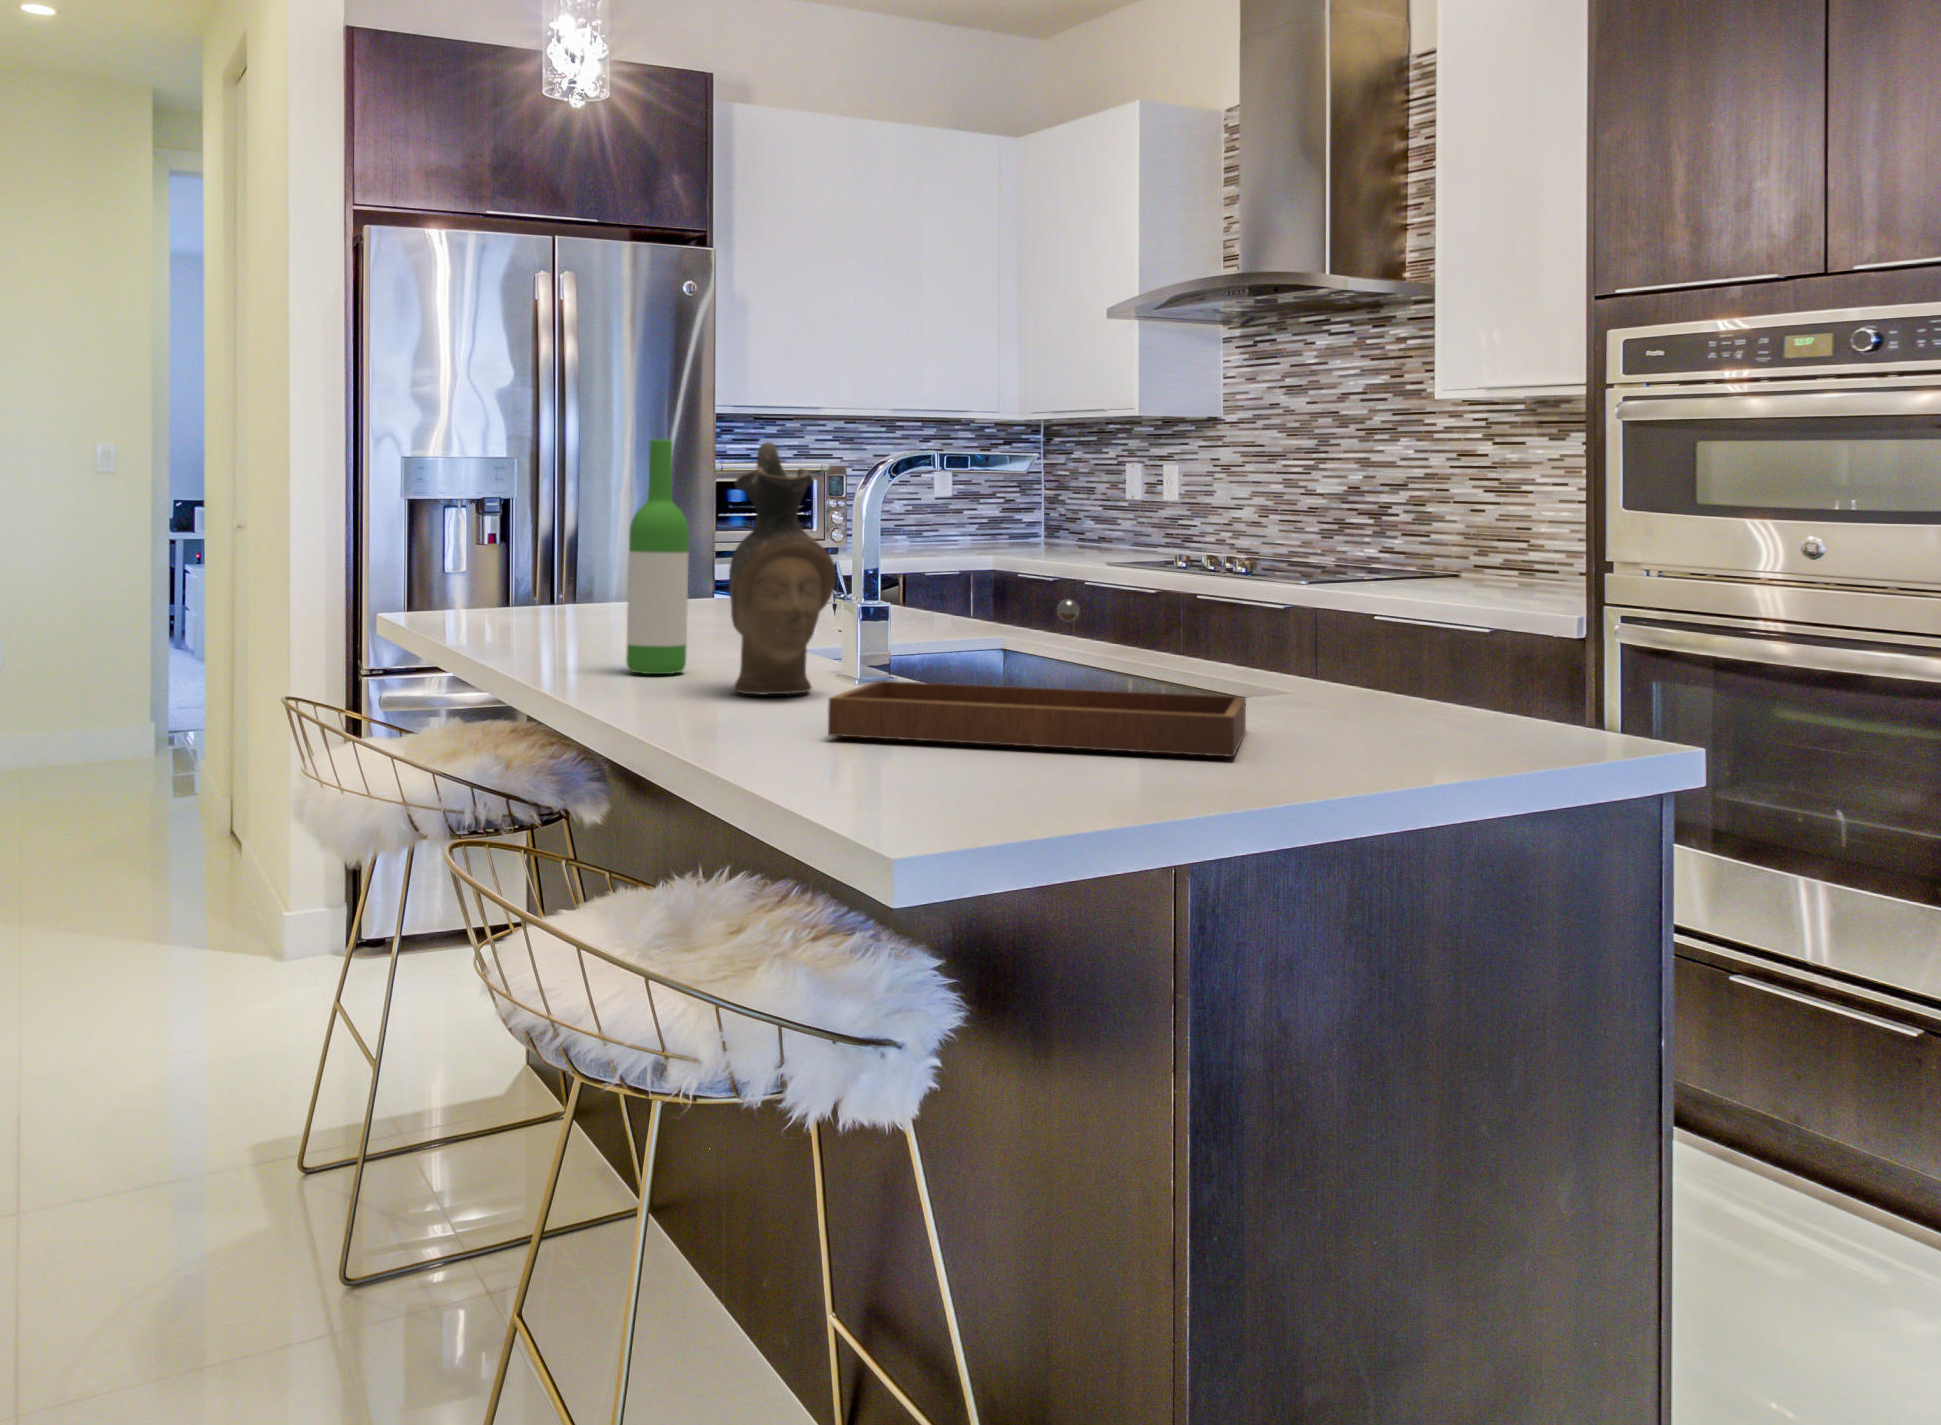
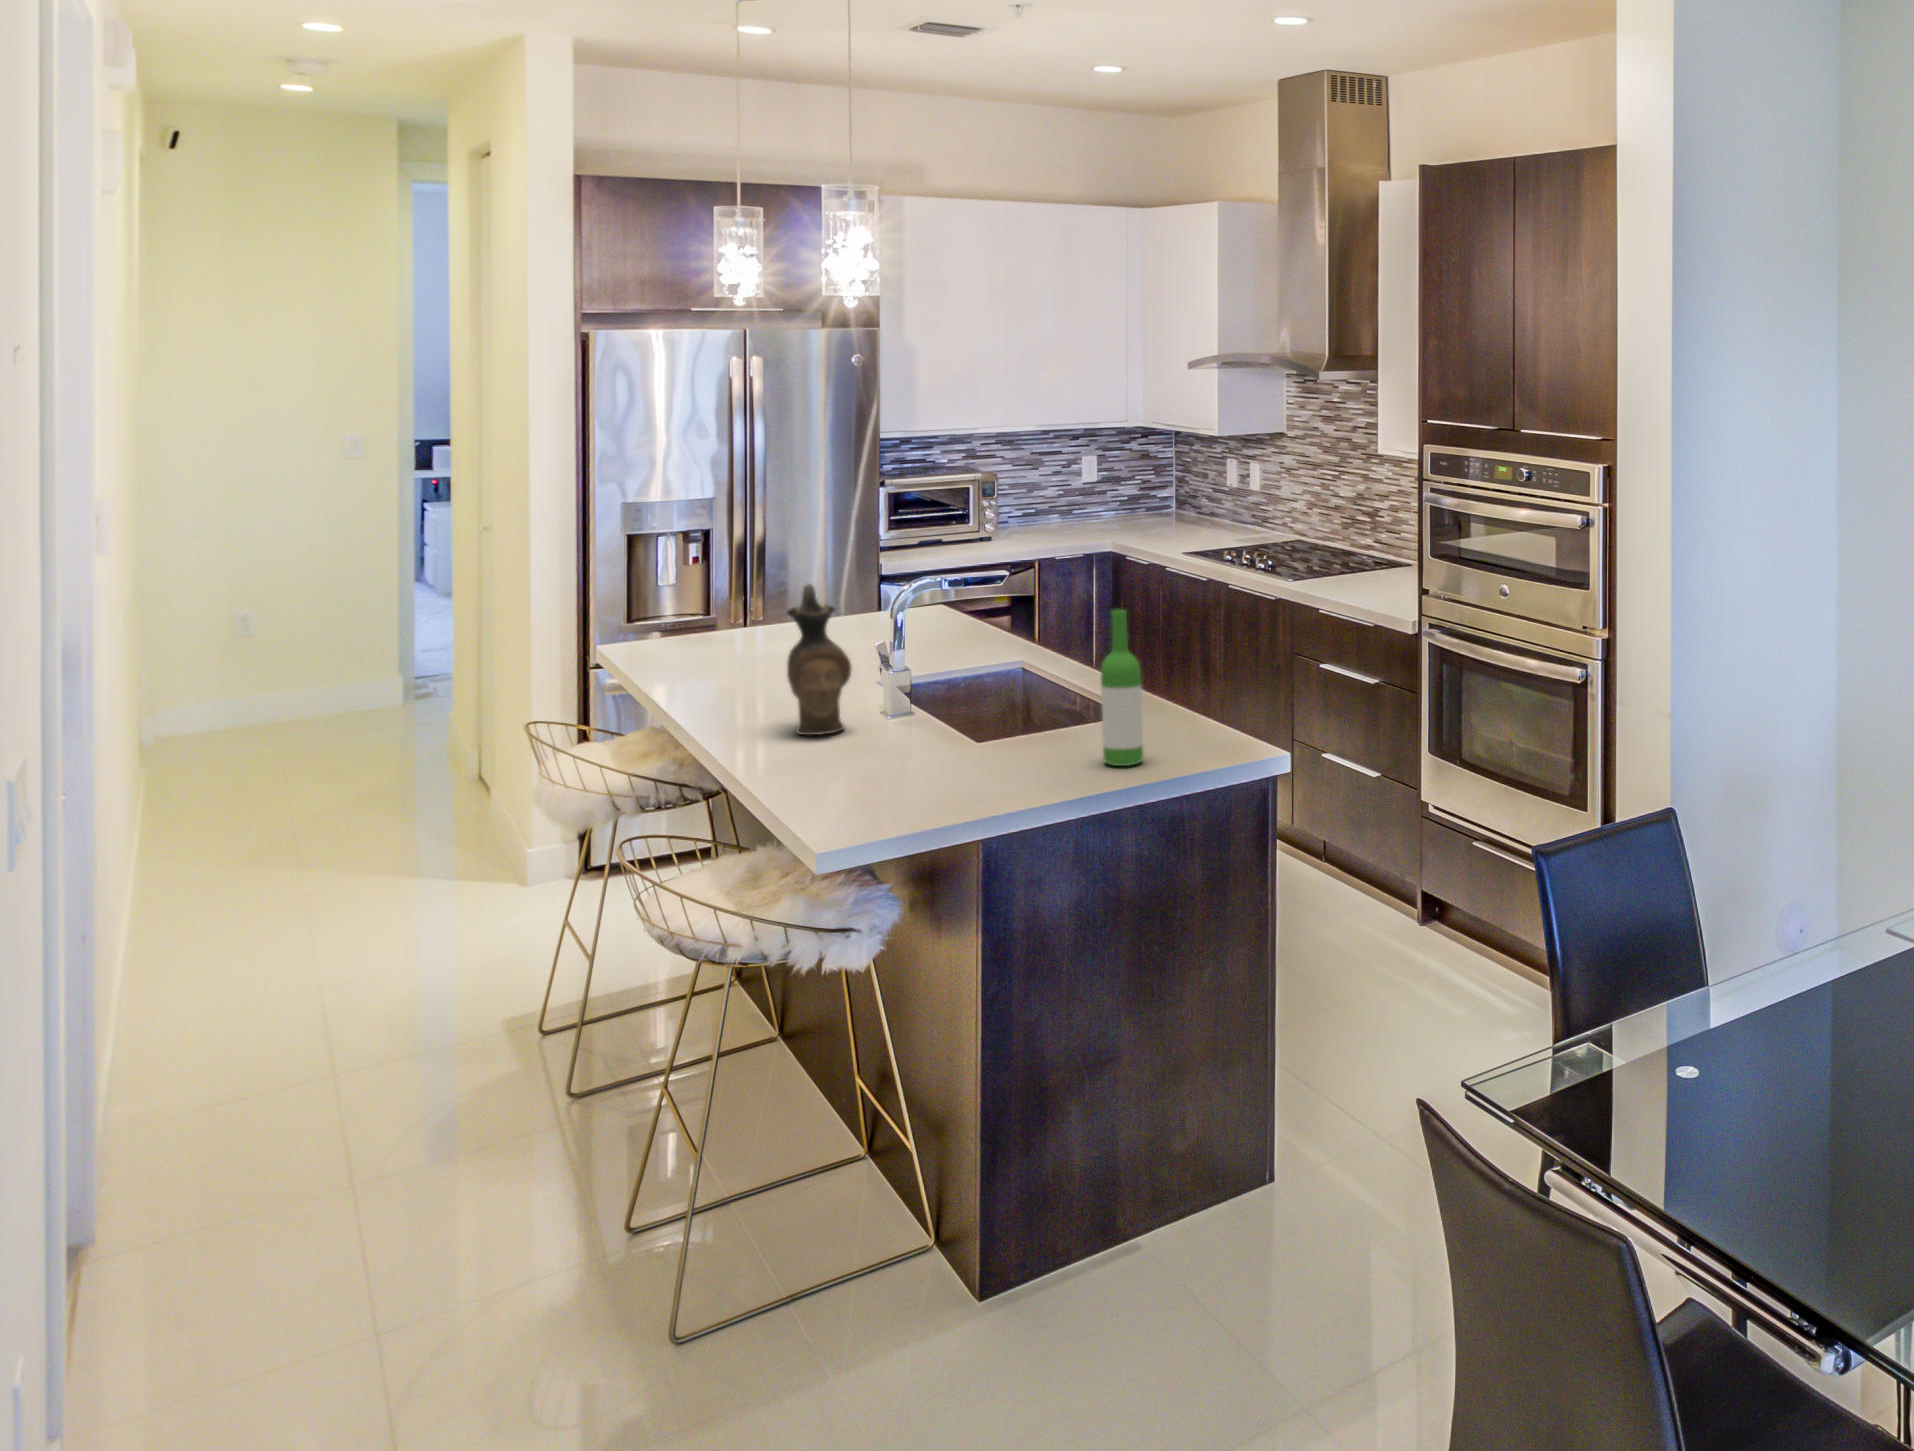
wine bottle: present [626,439,689,674] -> present [1101,609,1143,766]
tray: present [828,600,1246,757] -> none [822,692,1066,780]

